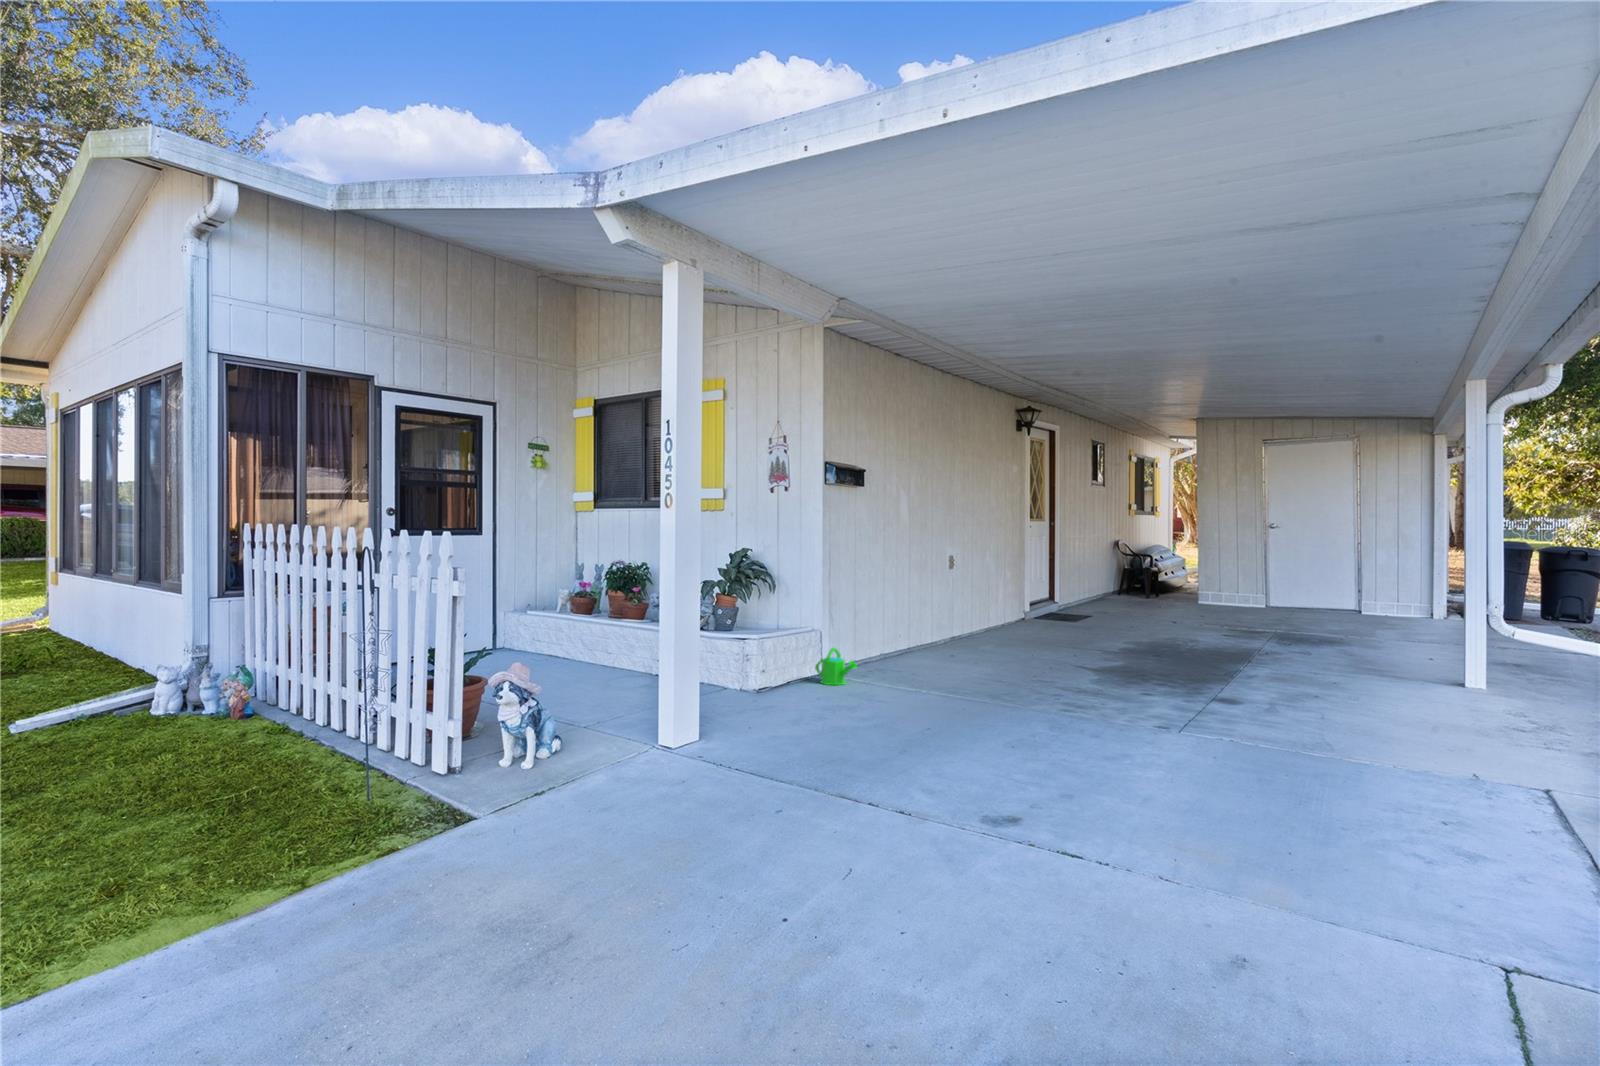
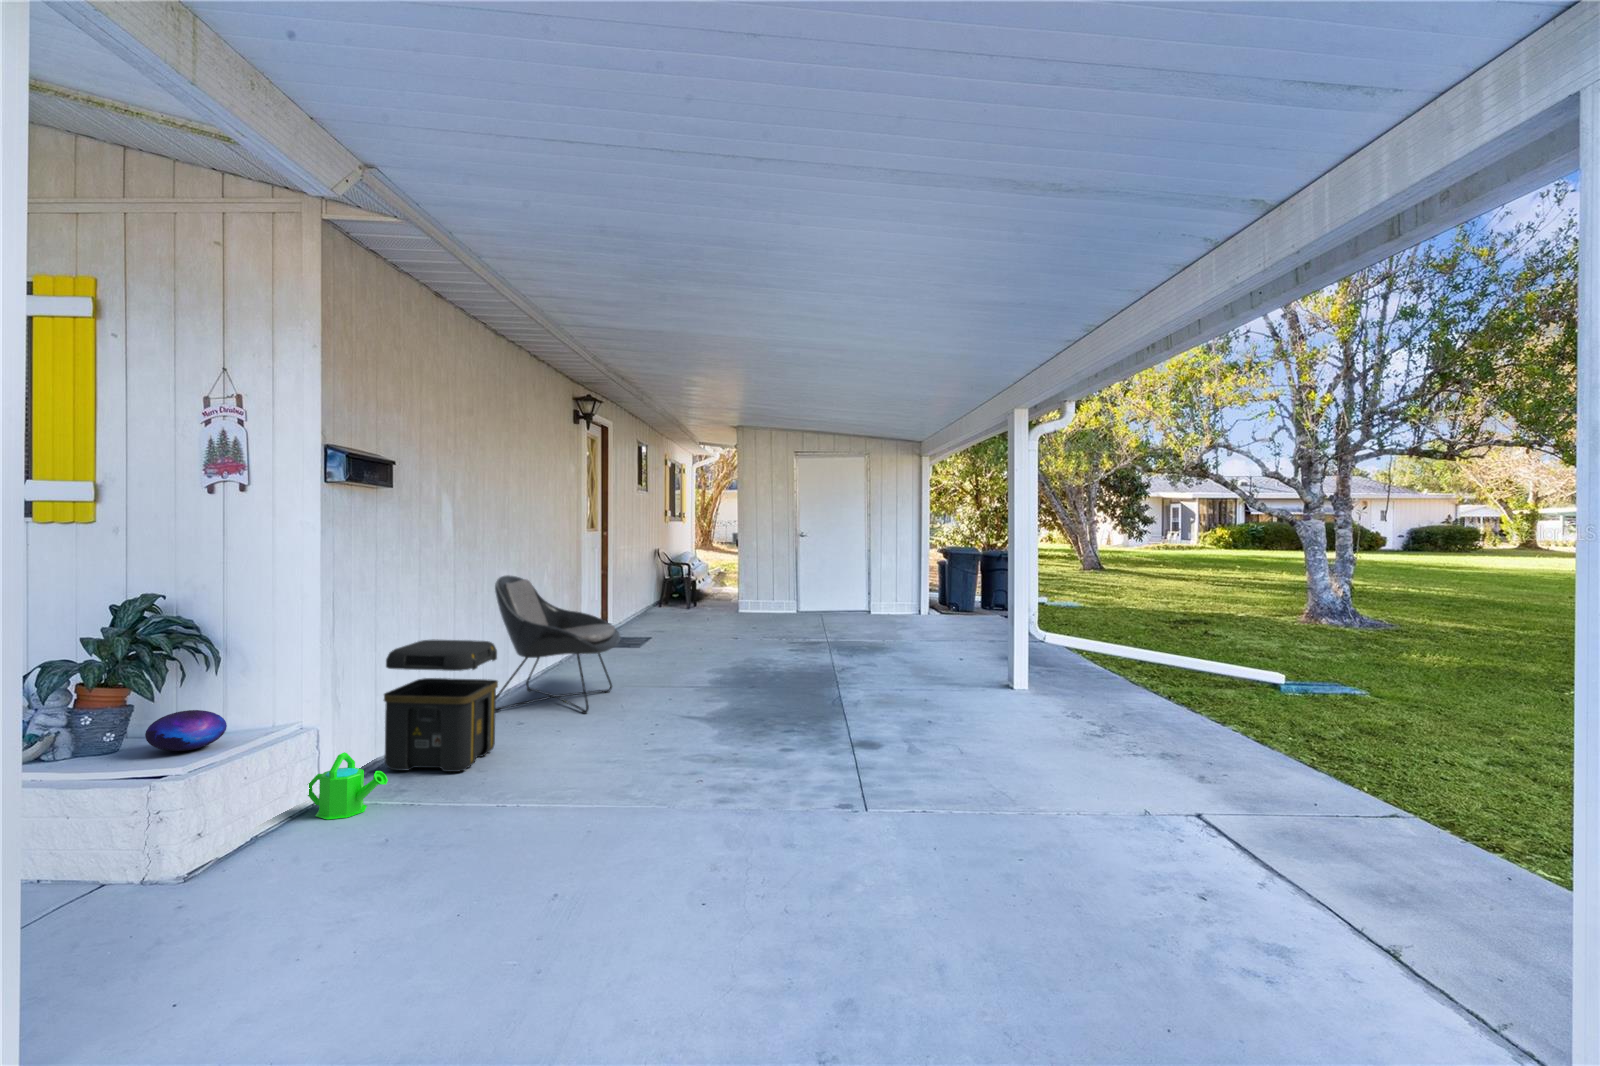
lounge chair: none [937,551,1039,657] -> present [495,575,620,714]
toolbox: none [861,589,932,675] -> present [384,640,498,772]
decorative orb: none [742,612,777,633] -> present [145,710,227,751]

